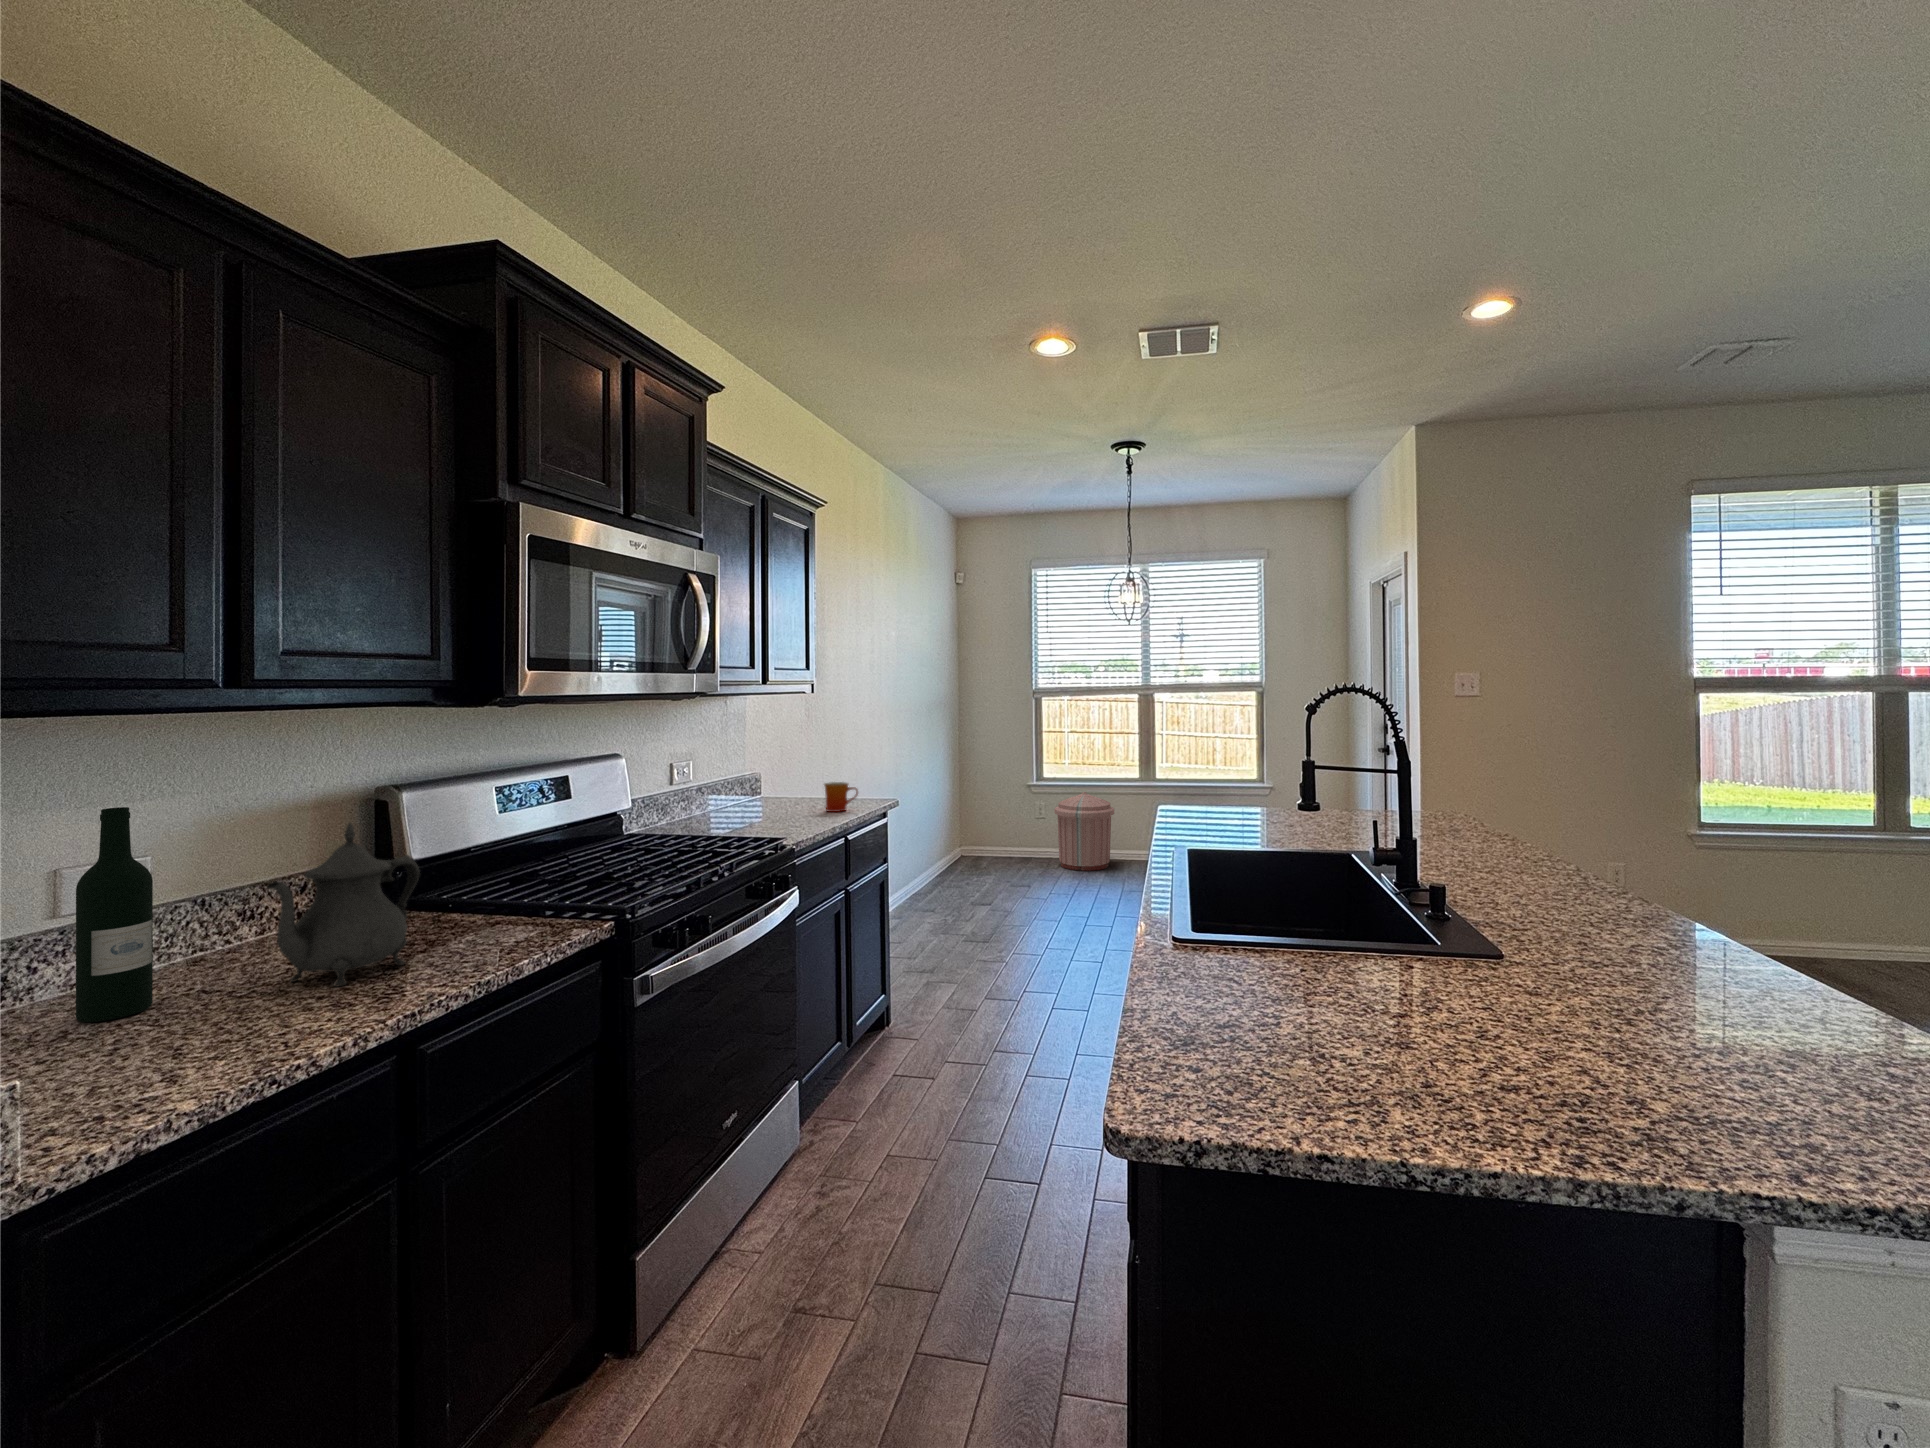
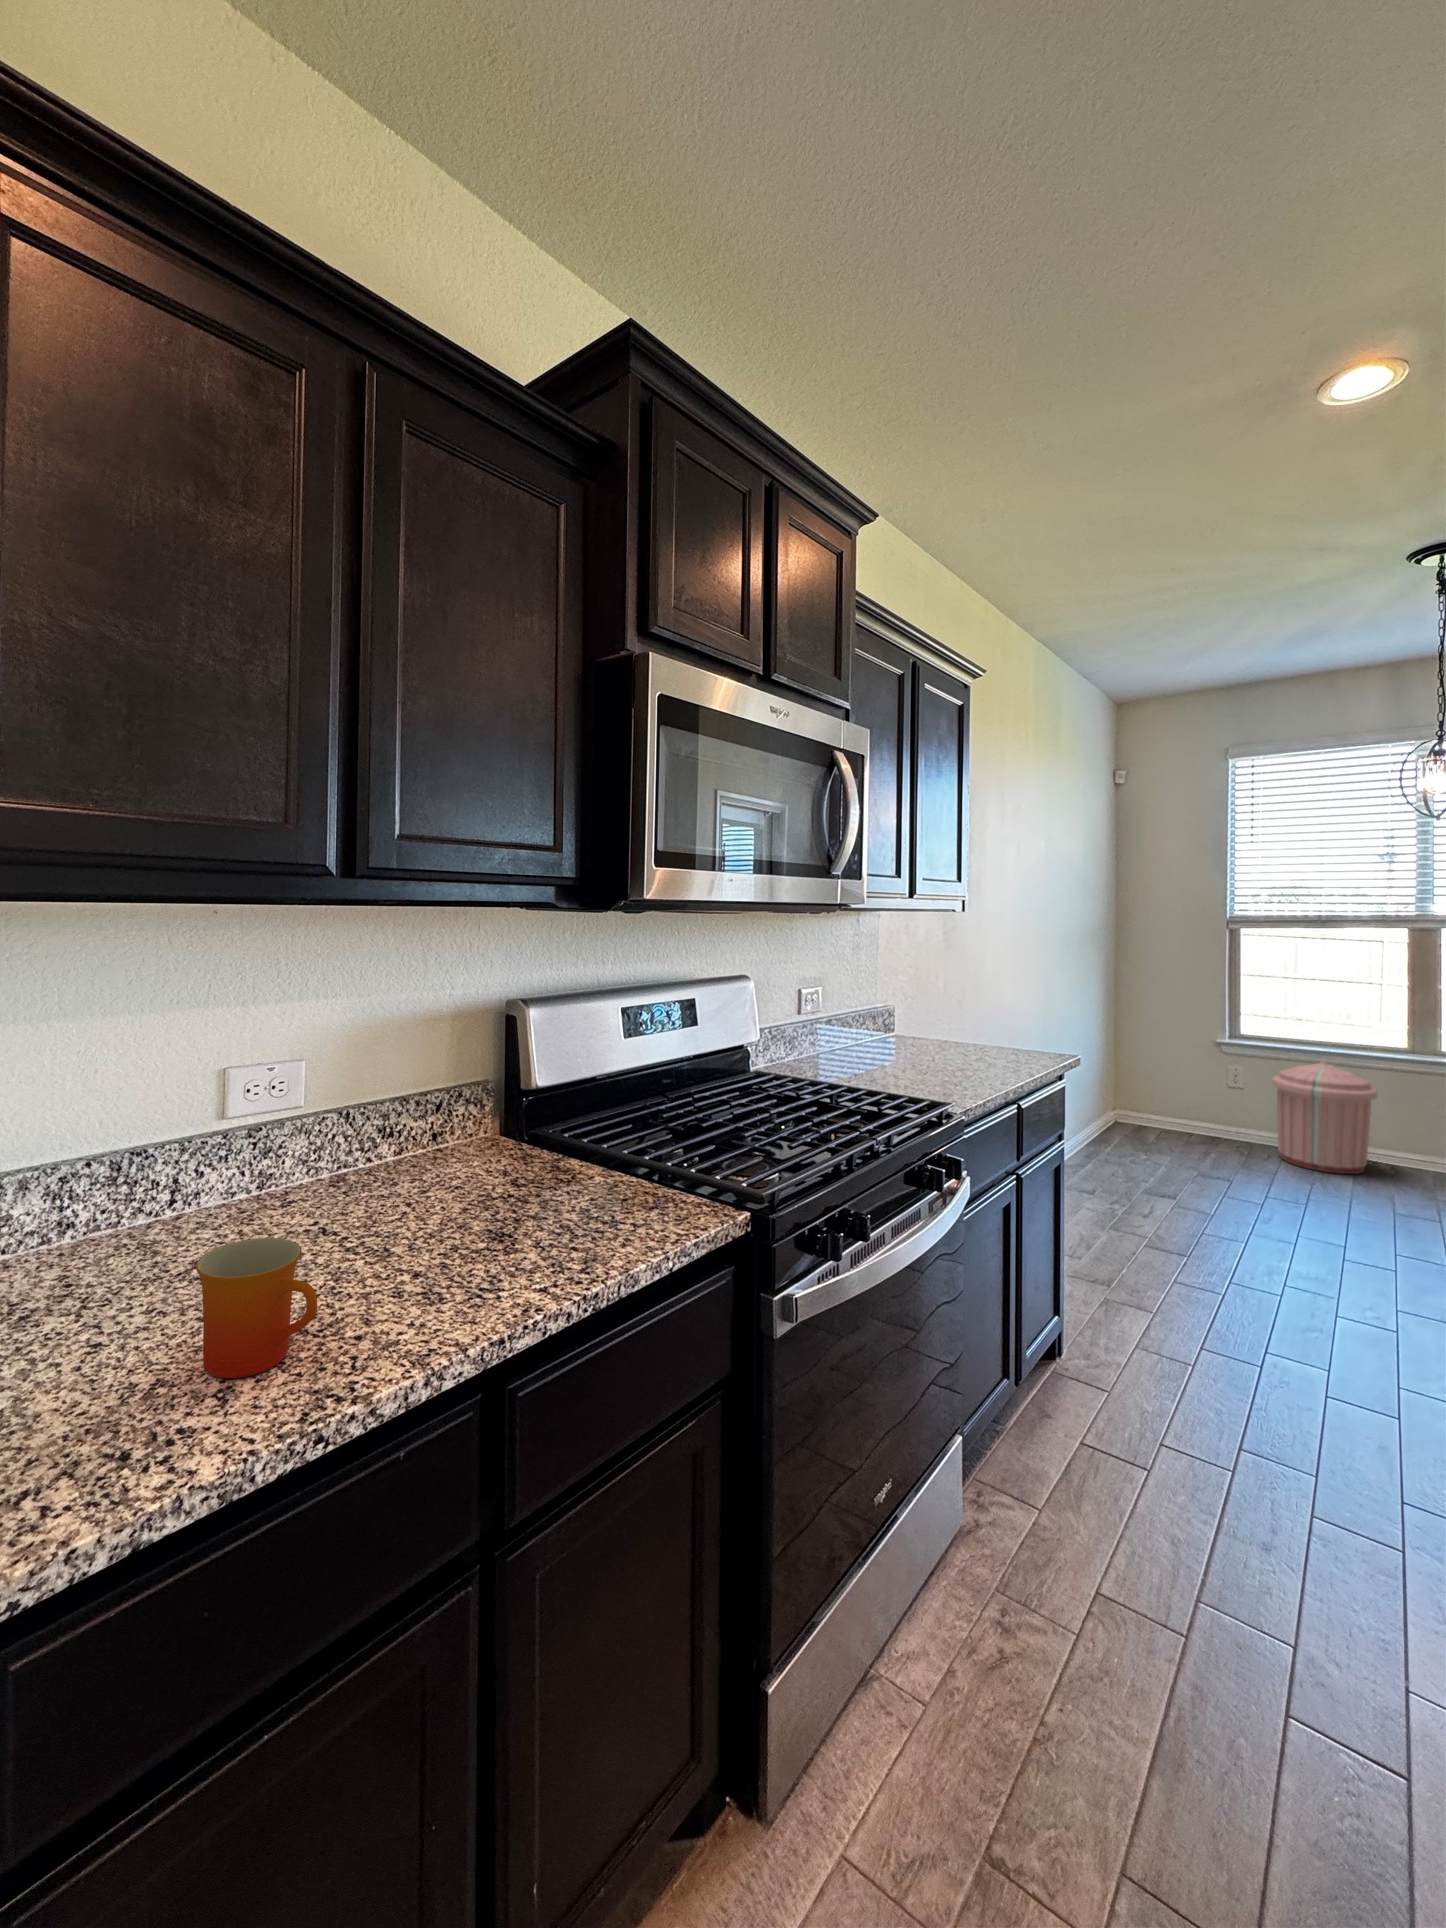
mug: present [824,782,858,812] -> present [196,1238,317,1378]
wine bottle: present [76,807,153,1022] -> none [209,1011,277,1256]
teapot: present [267,823,420,986] -> none [369,1050,532,1260]

